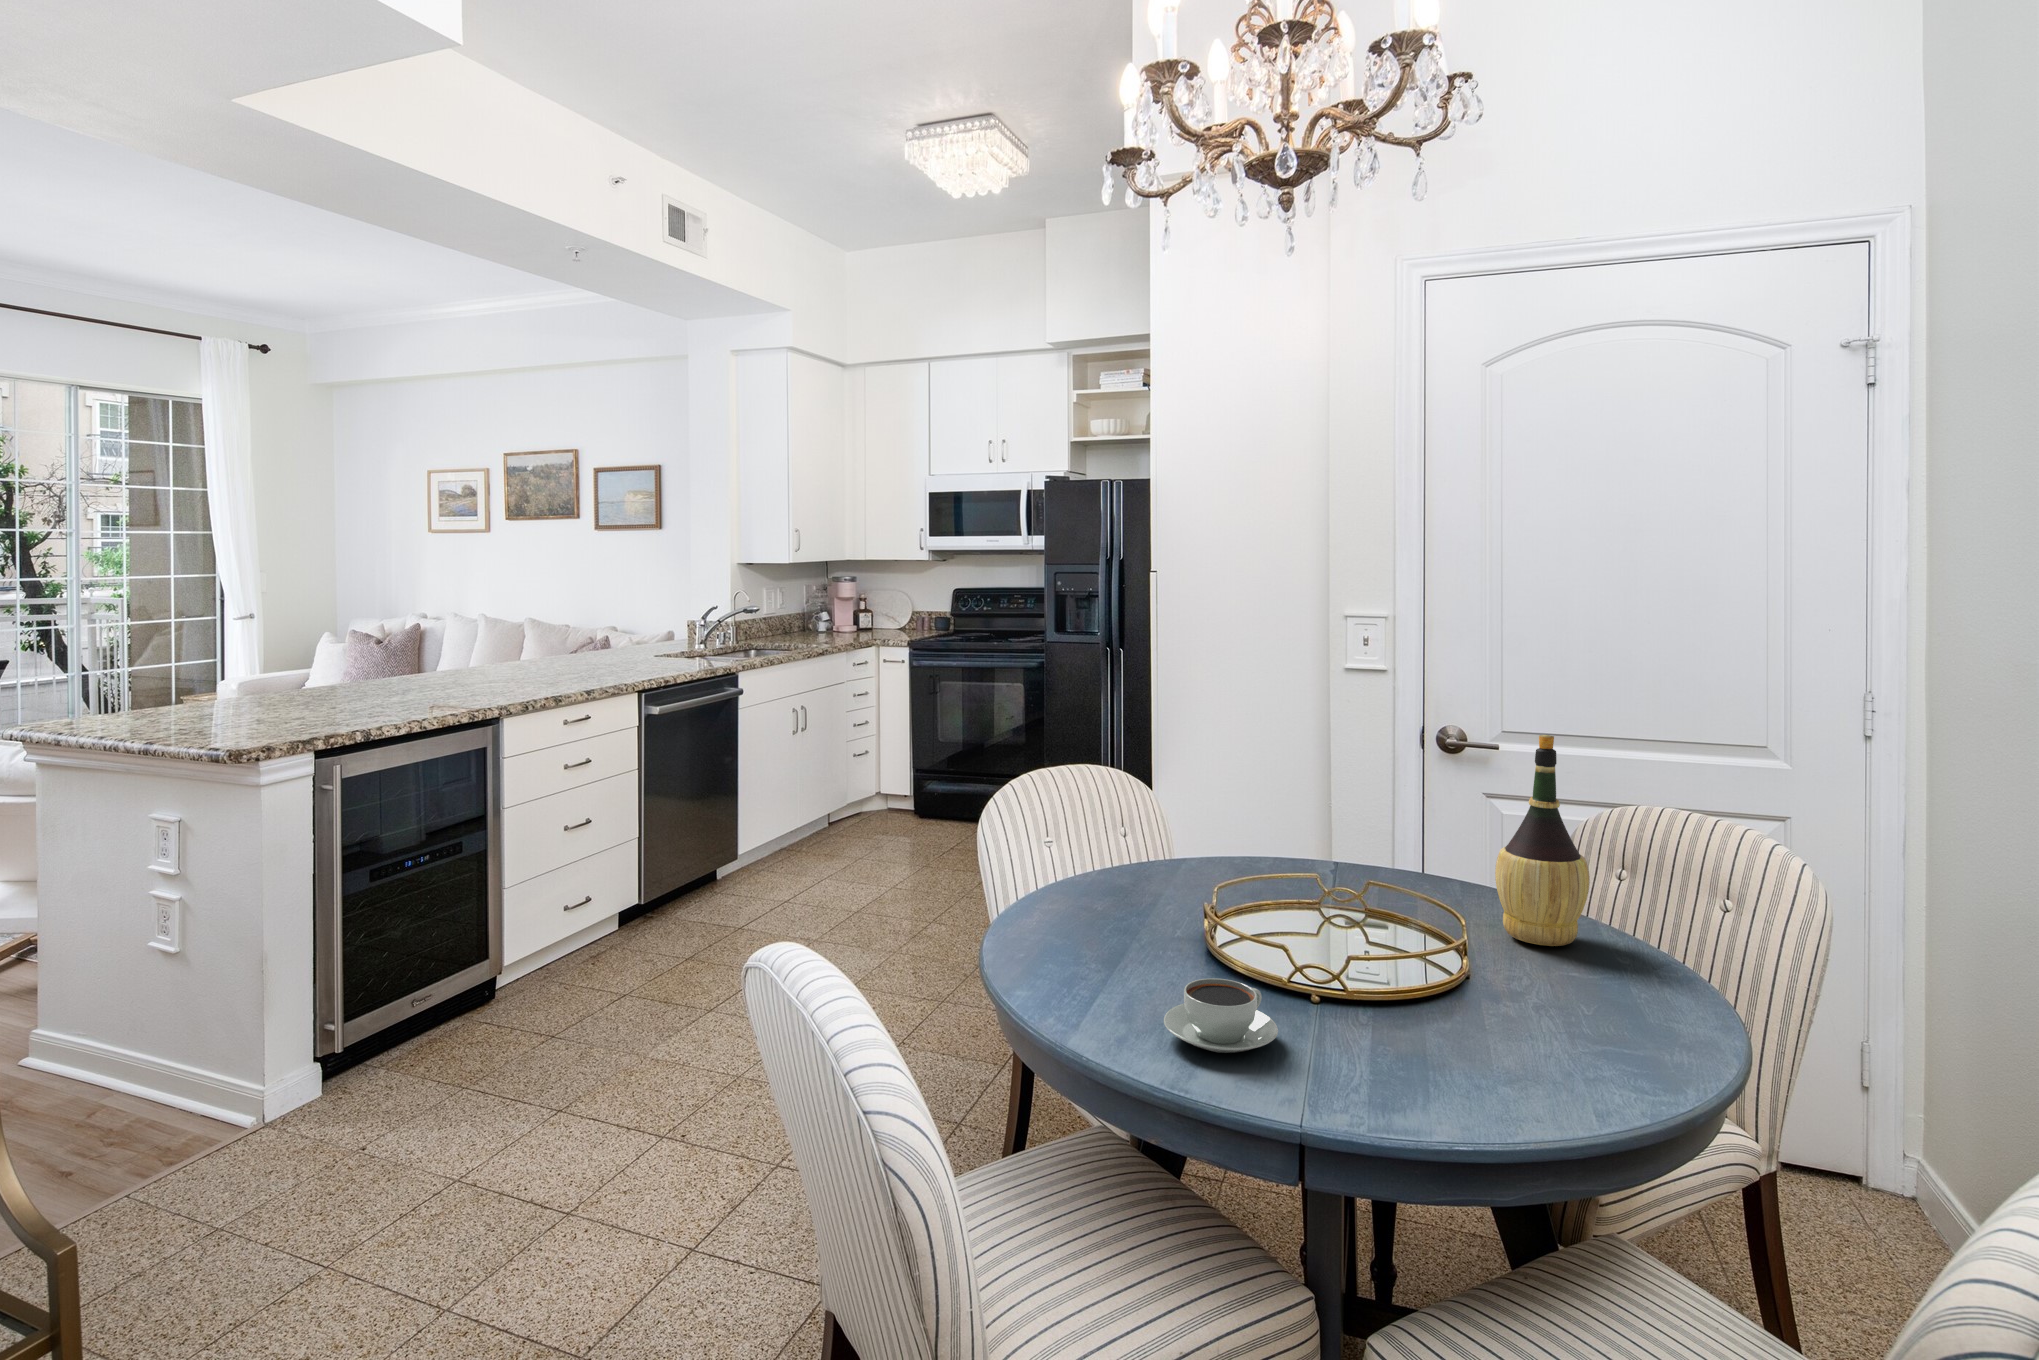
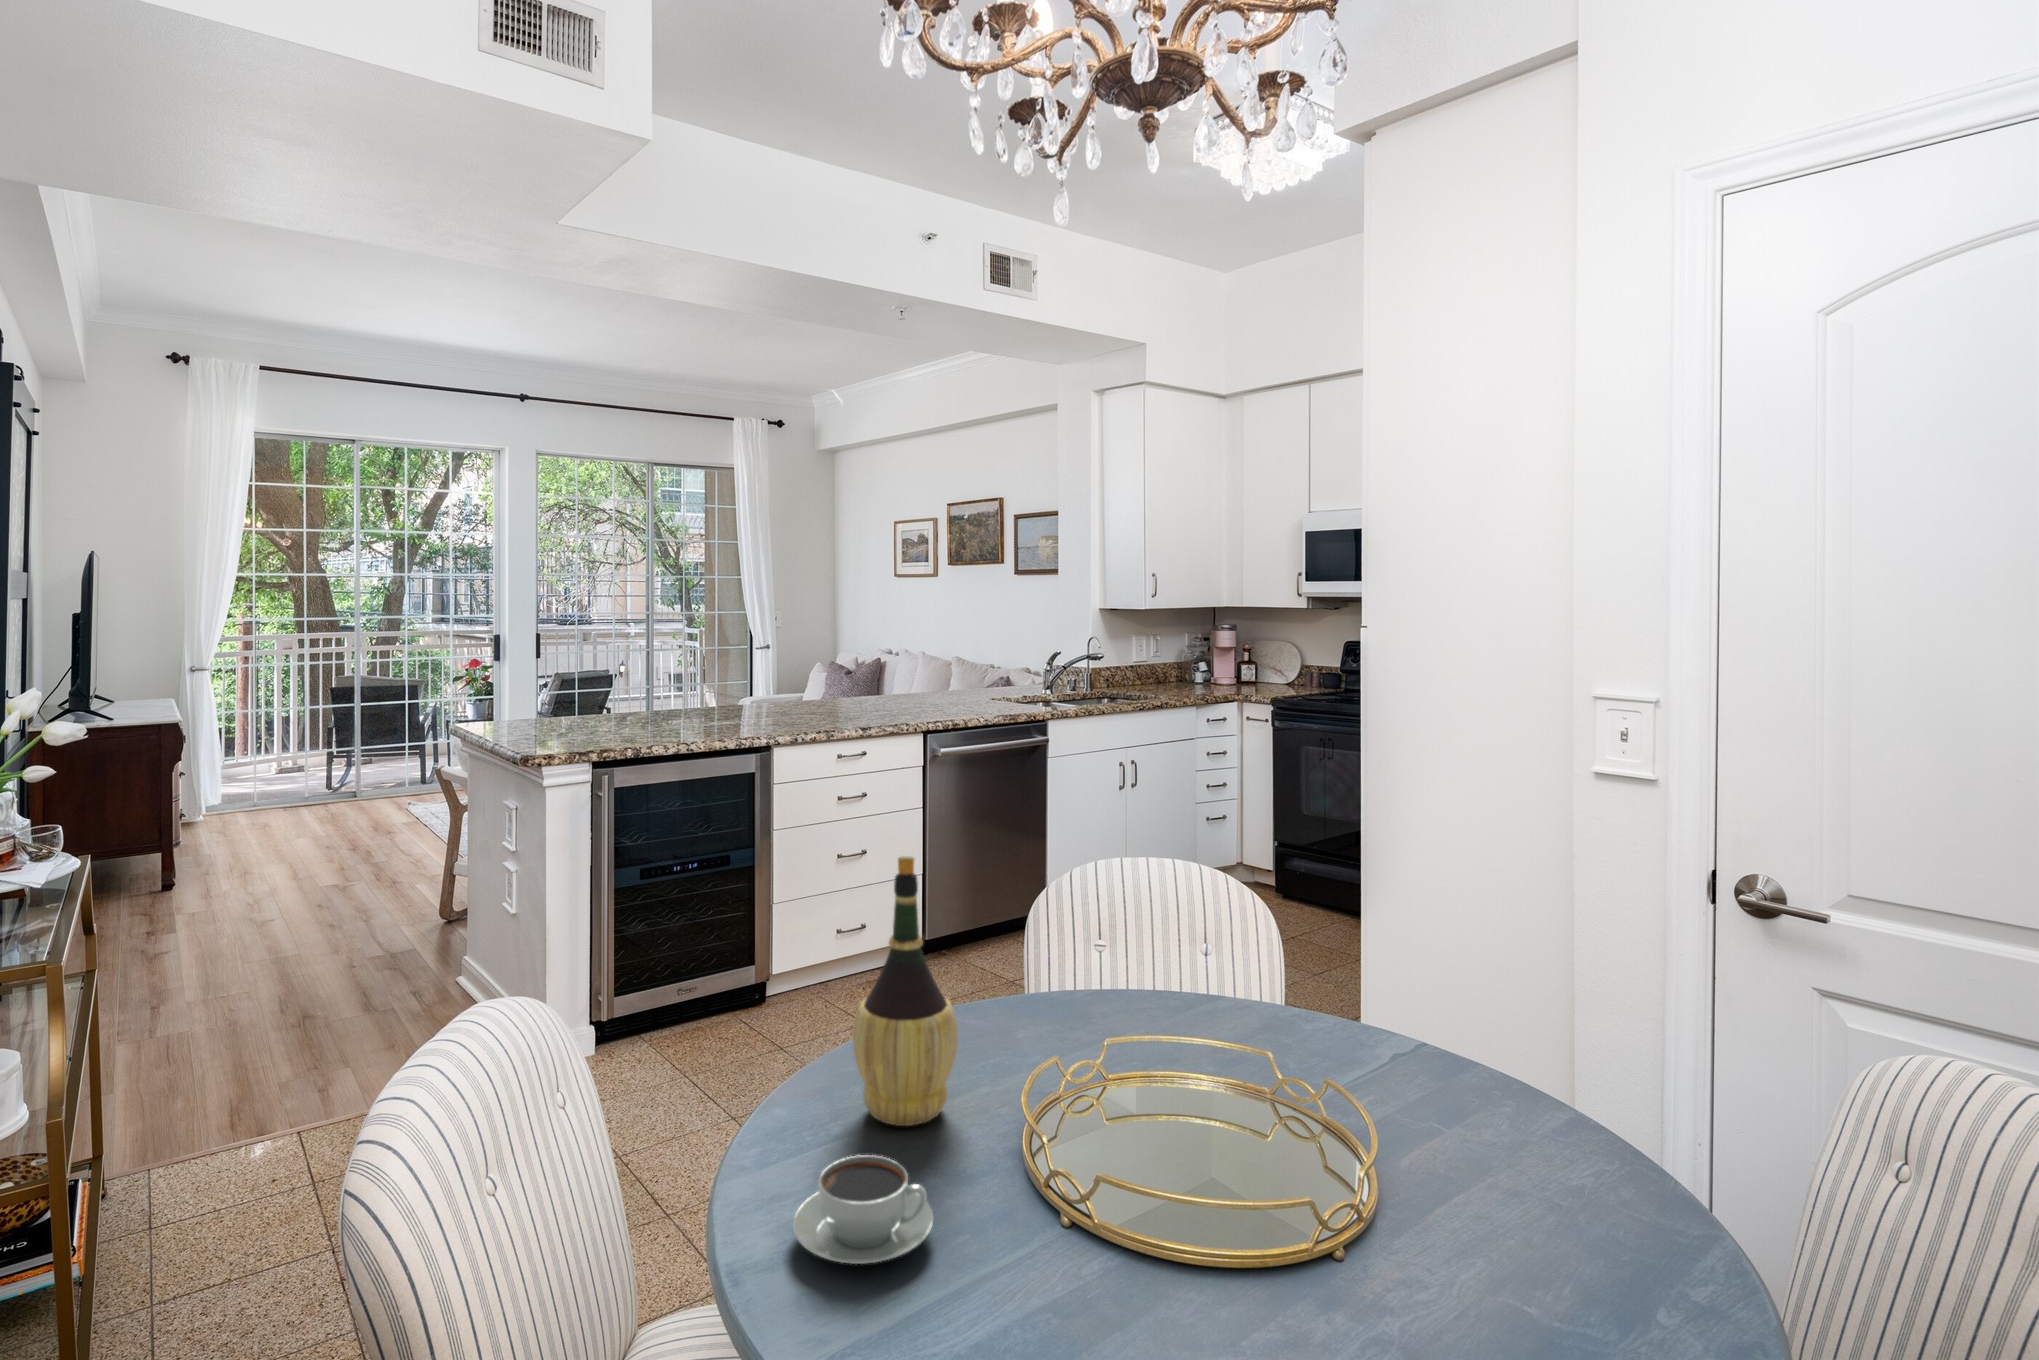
wine bottle: present [1495,735,1590,946] -> present [853,856,958,1126]

